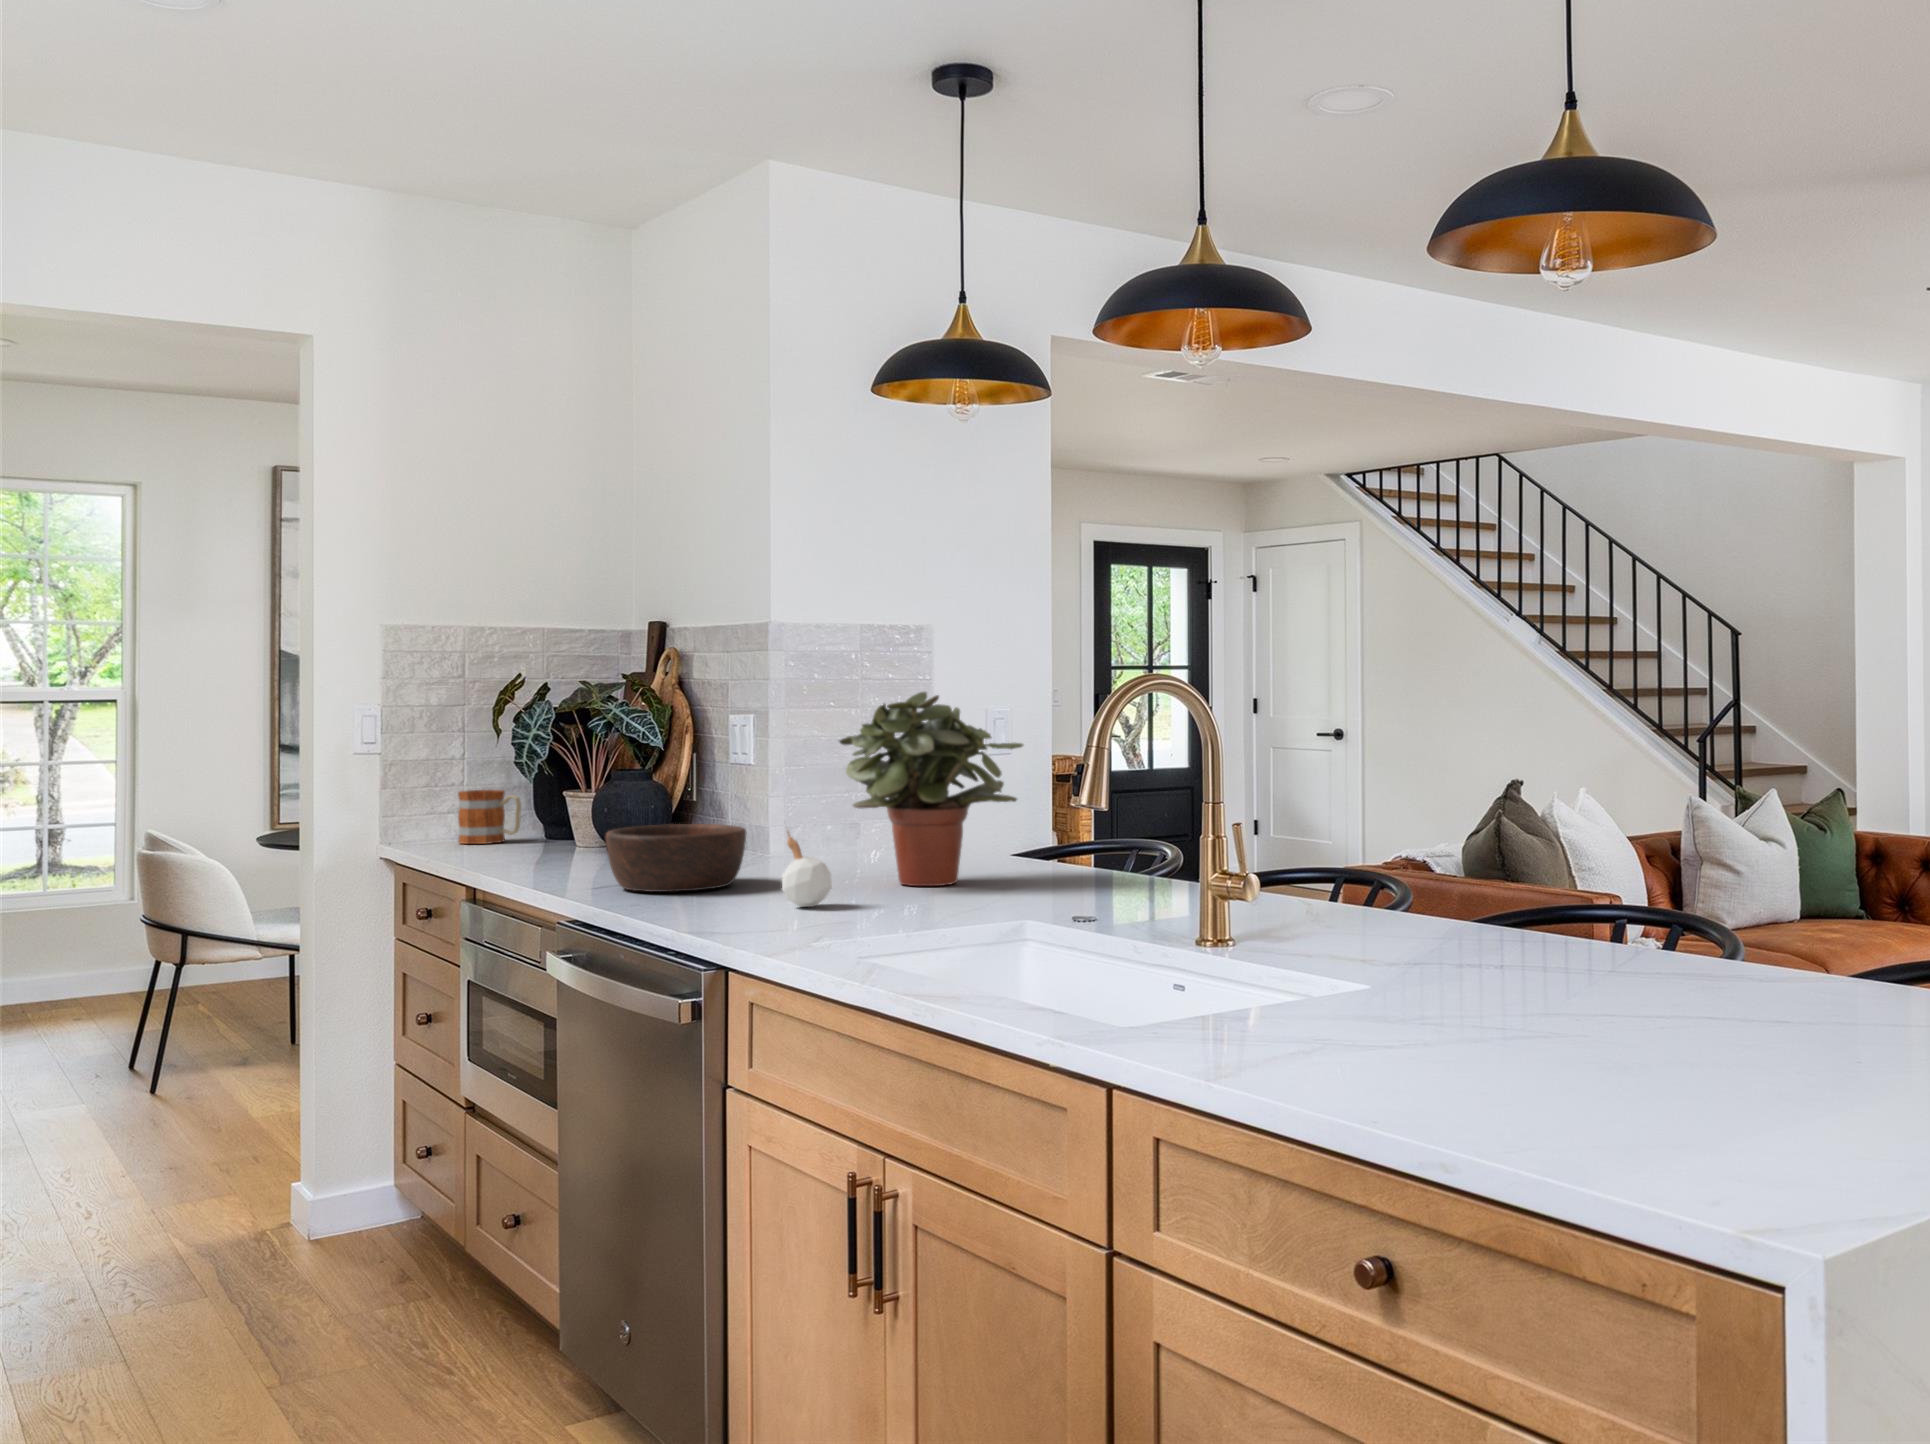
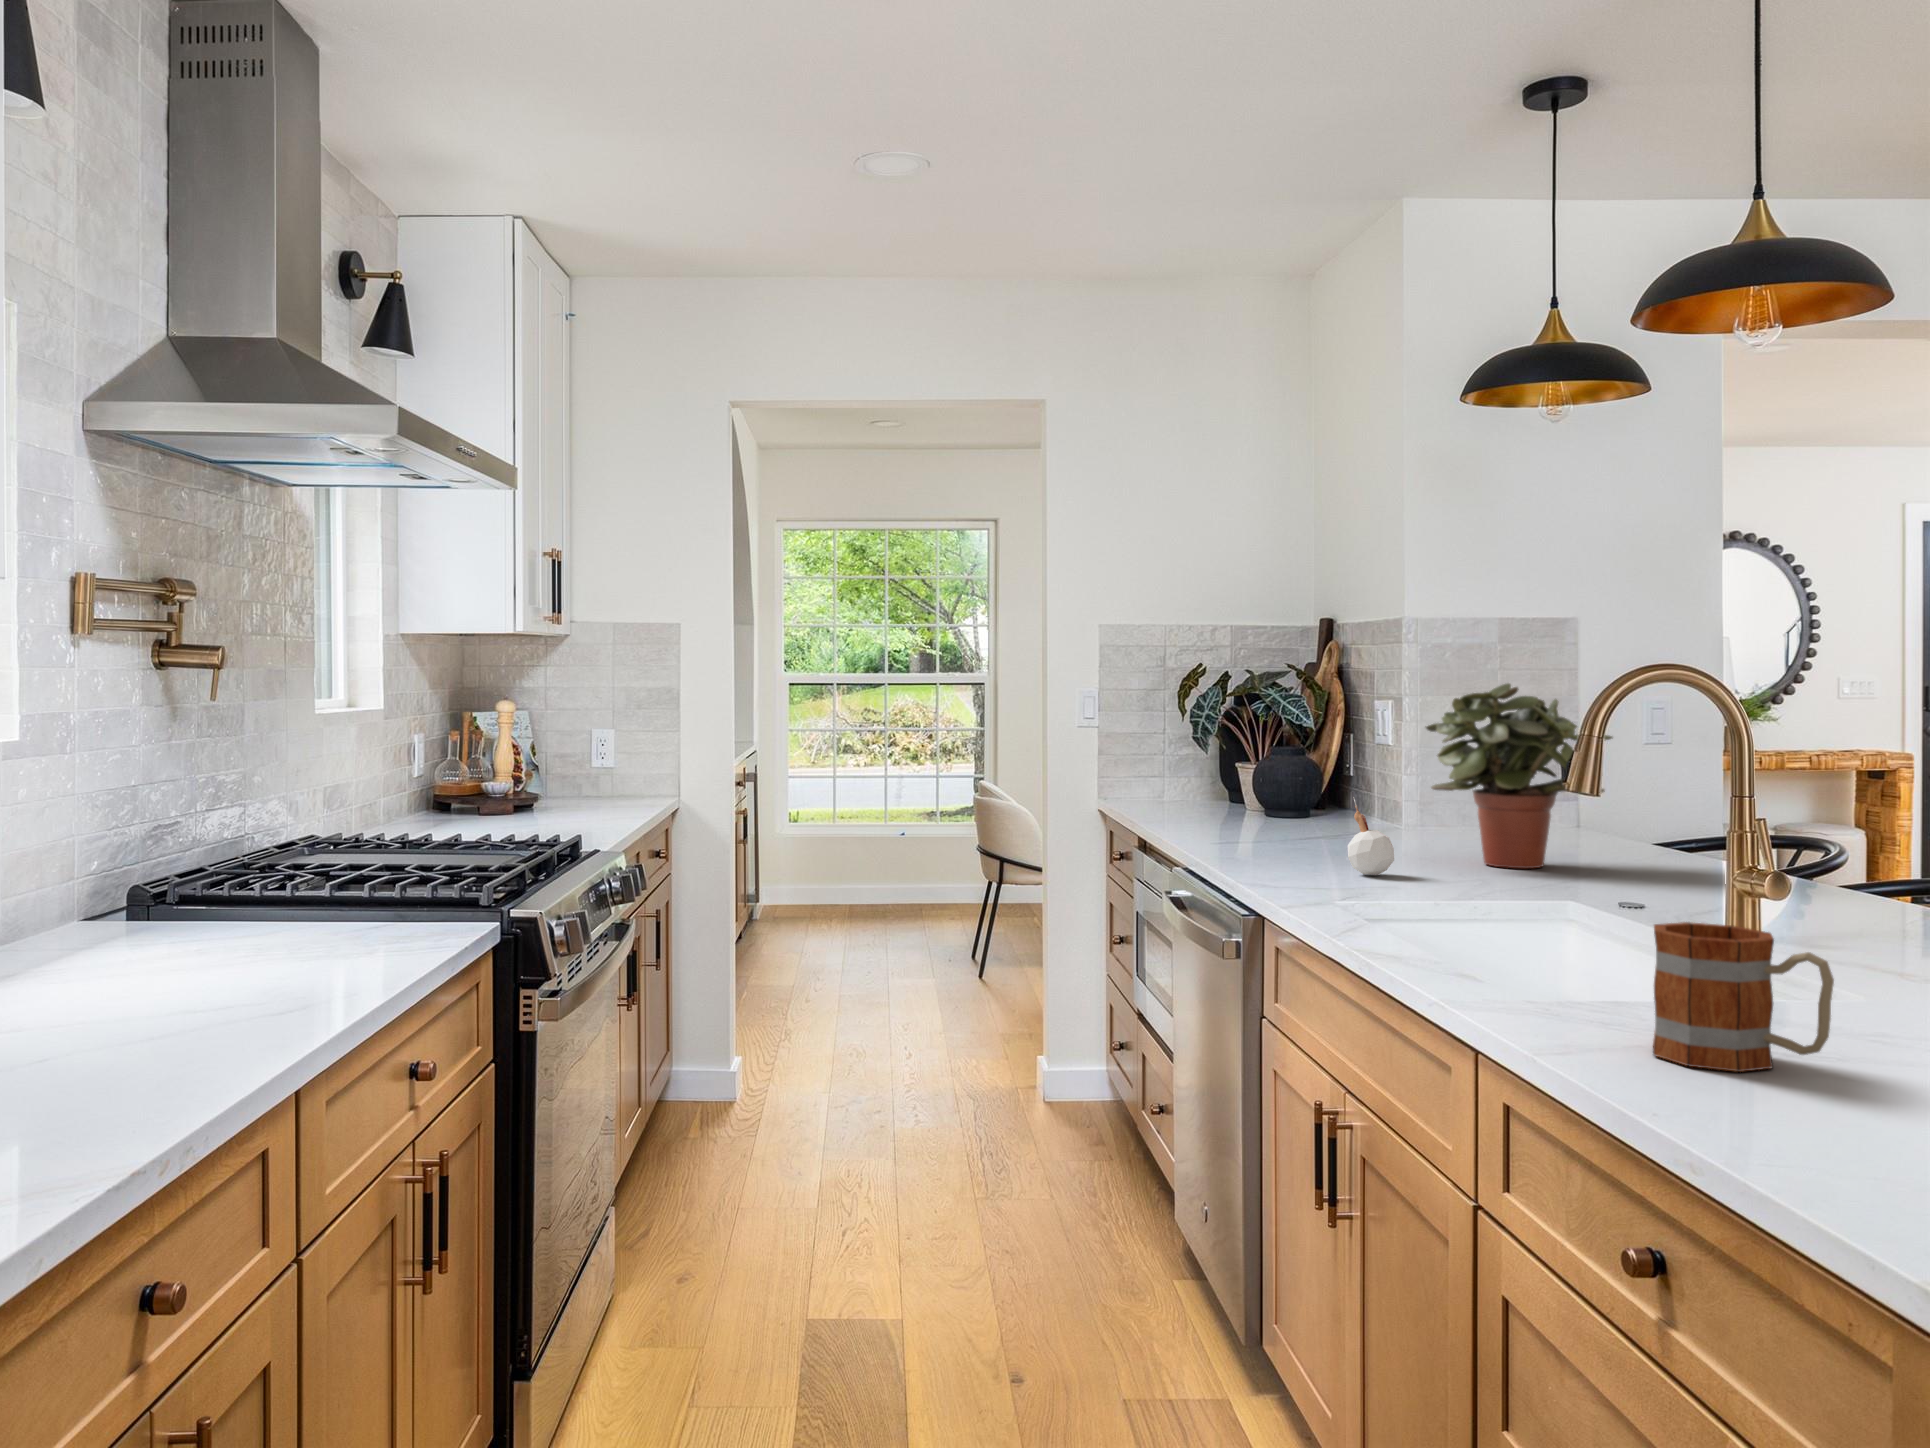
mug: present [458,790,521,844] -> present [1653,922,1834,1072]
wooden bowl: present [606,824,746,892] -> none [1221,795,1344,853]

